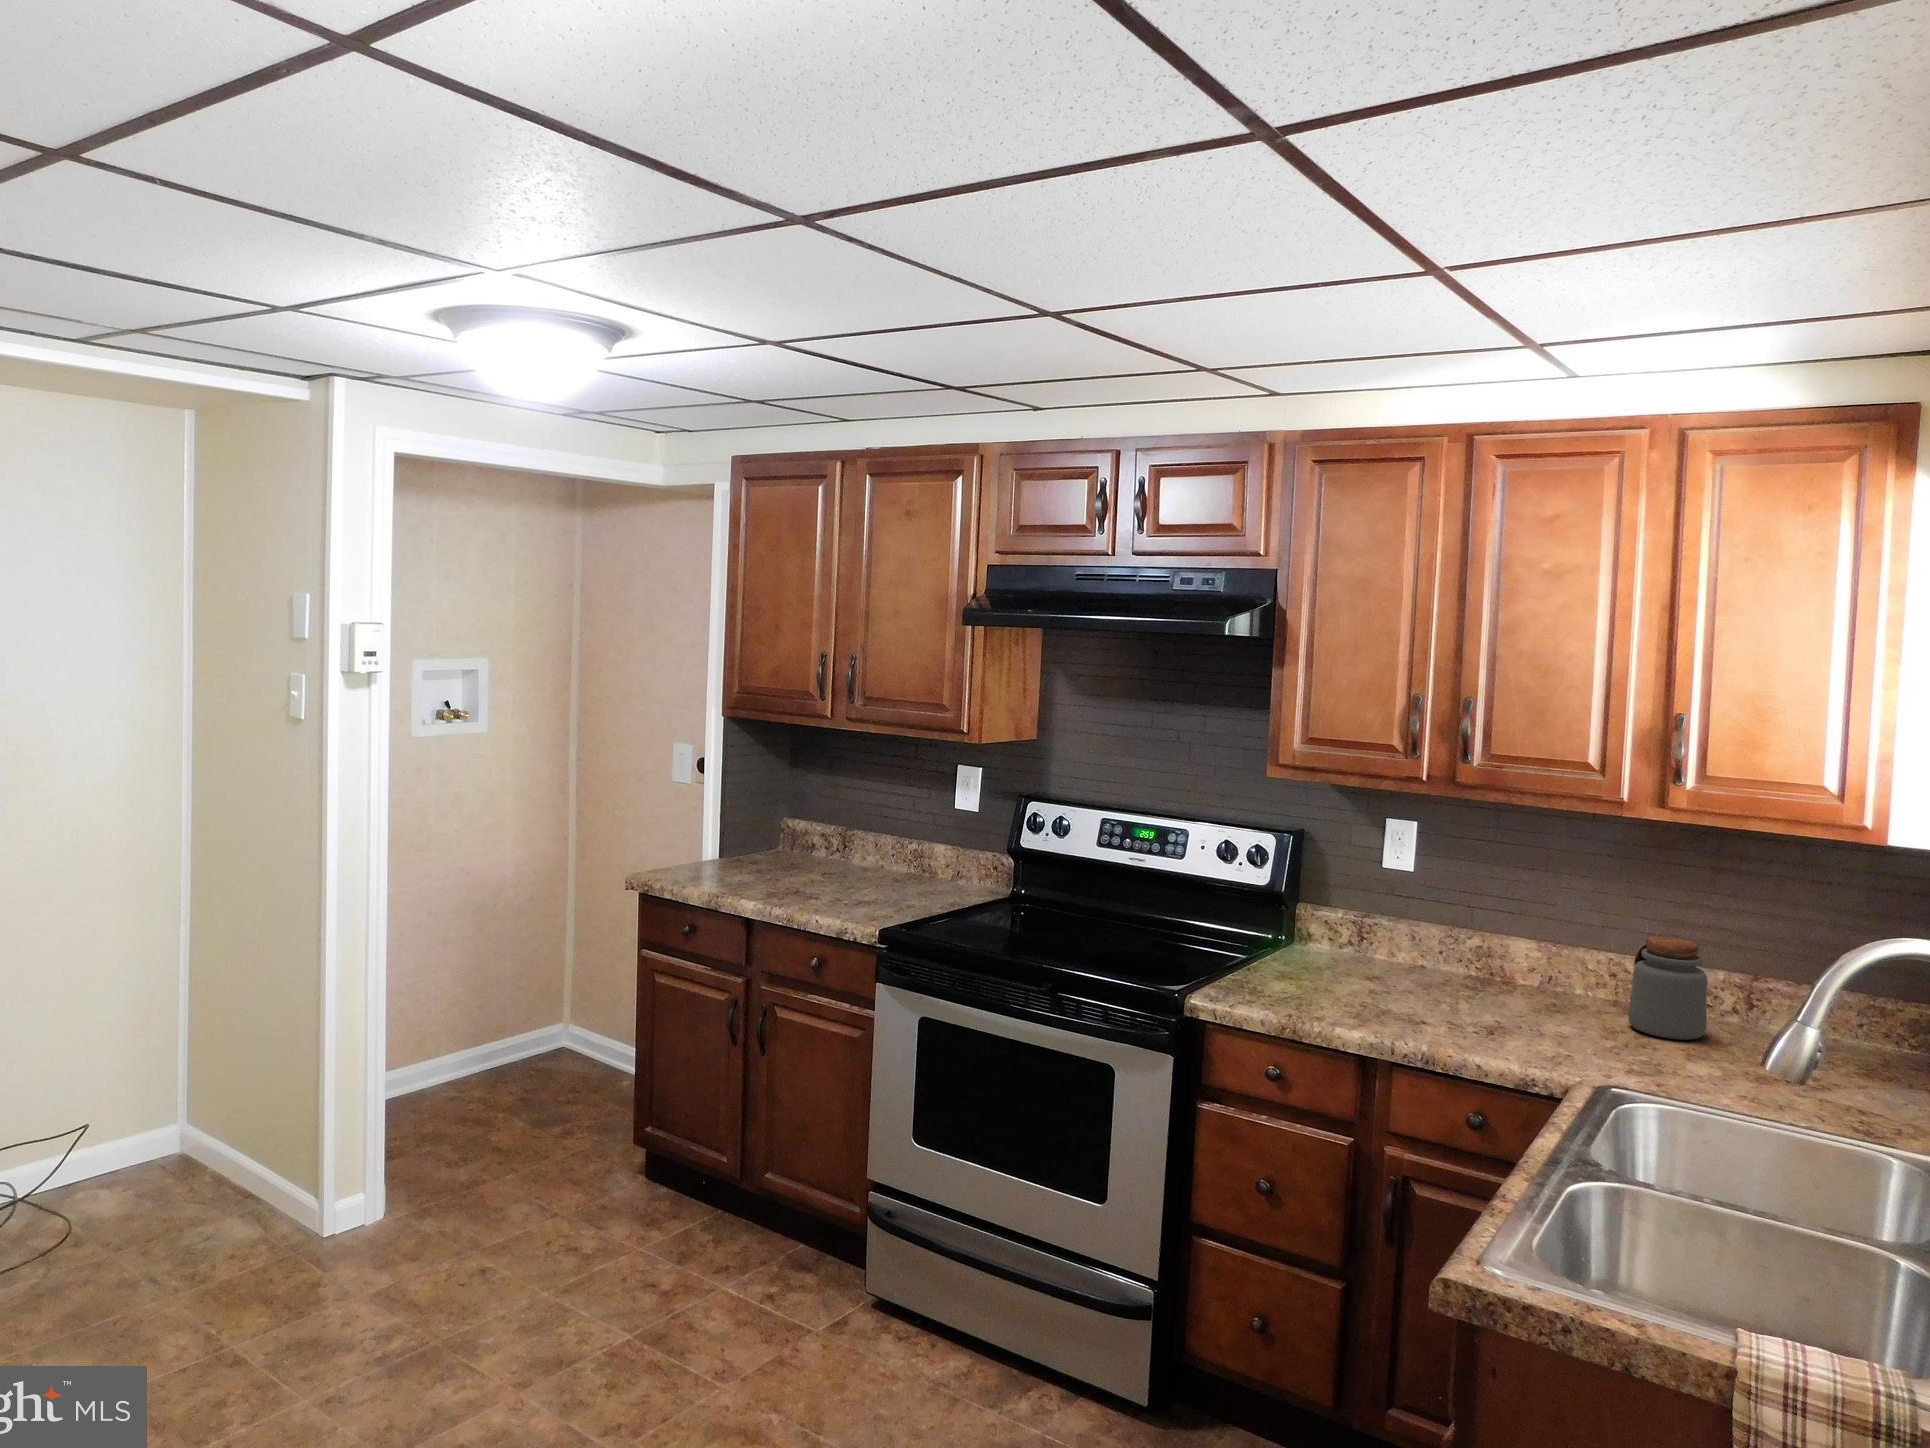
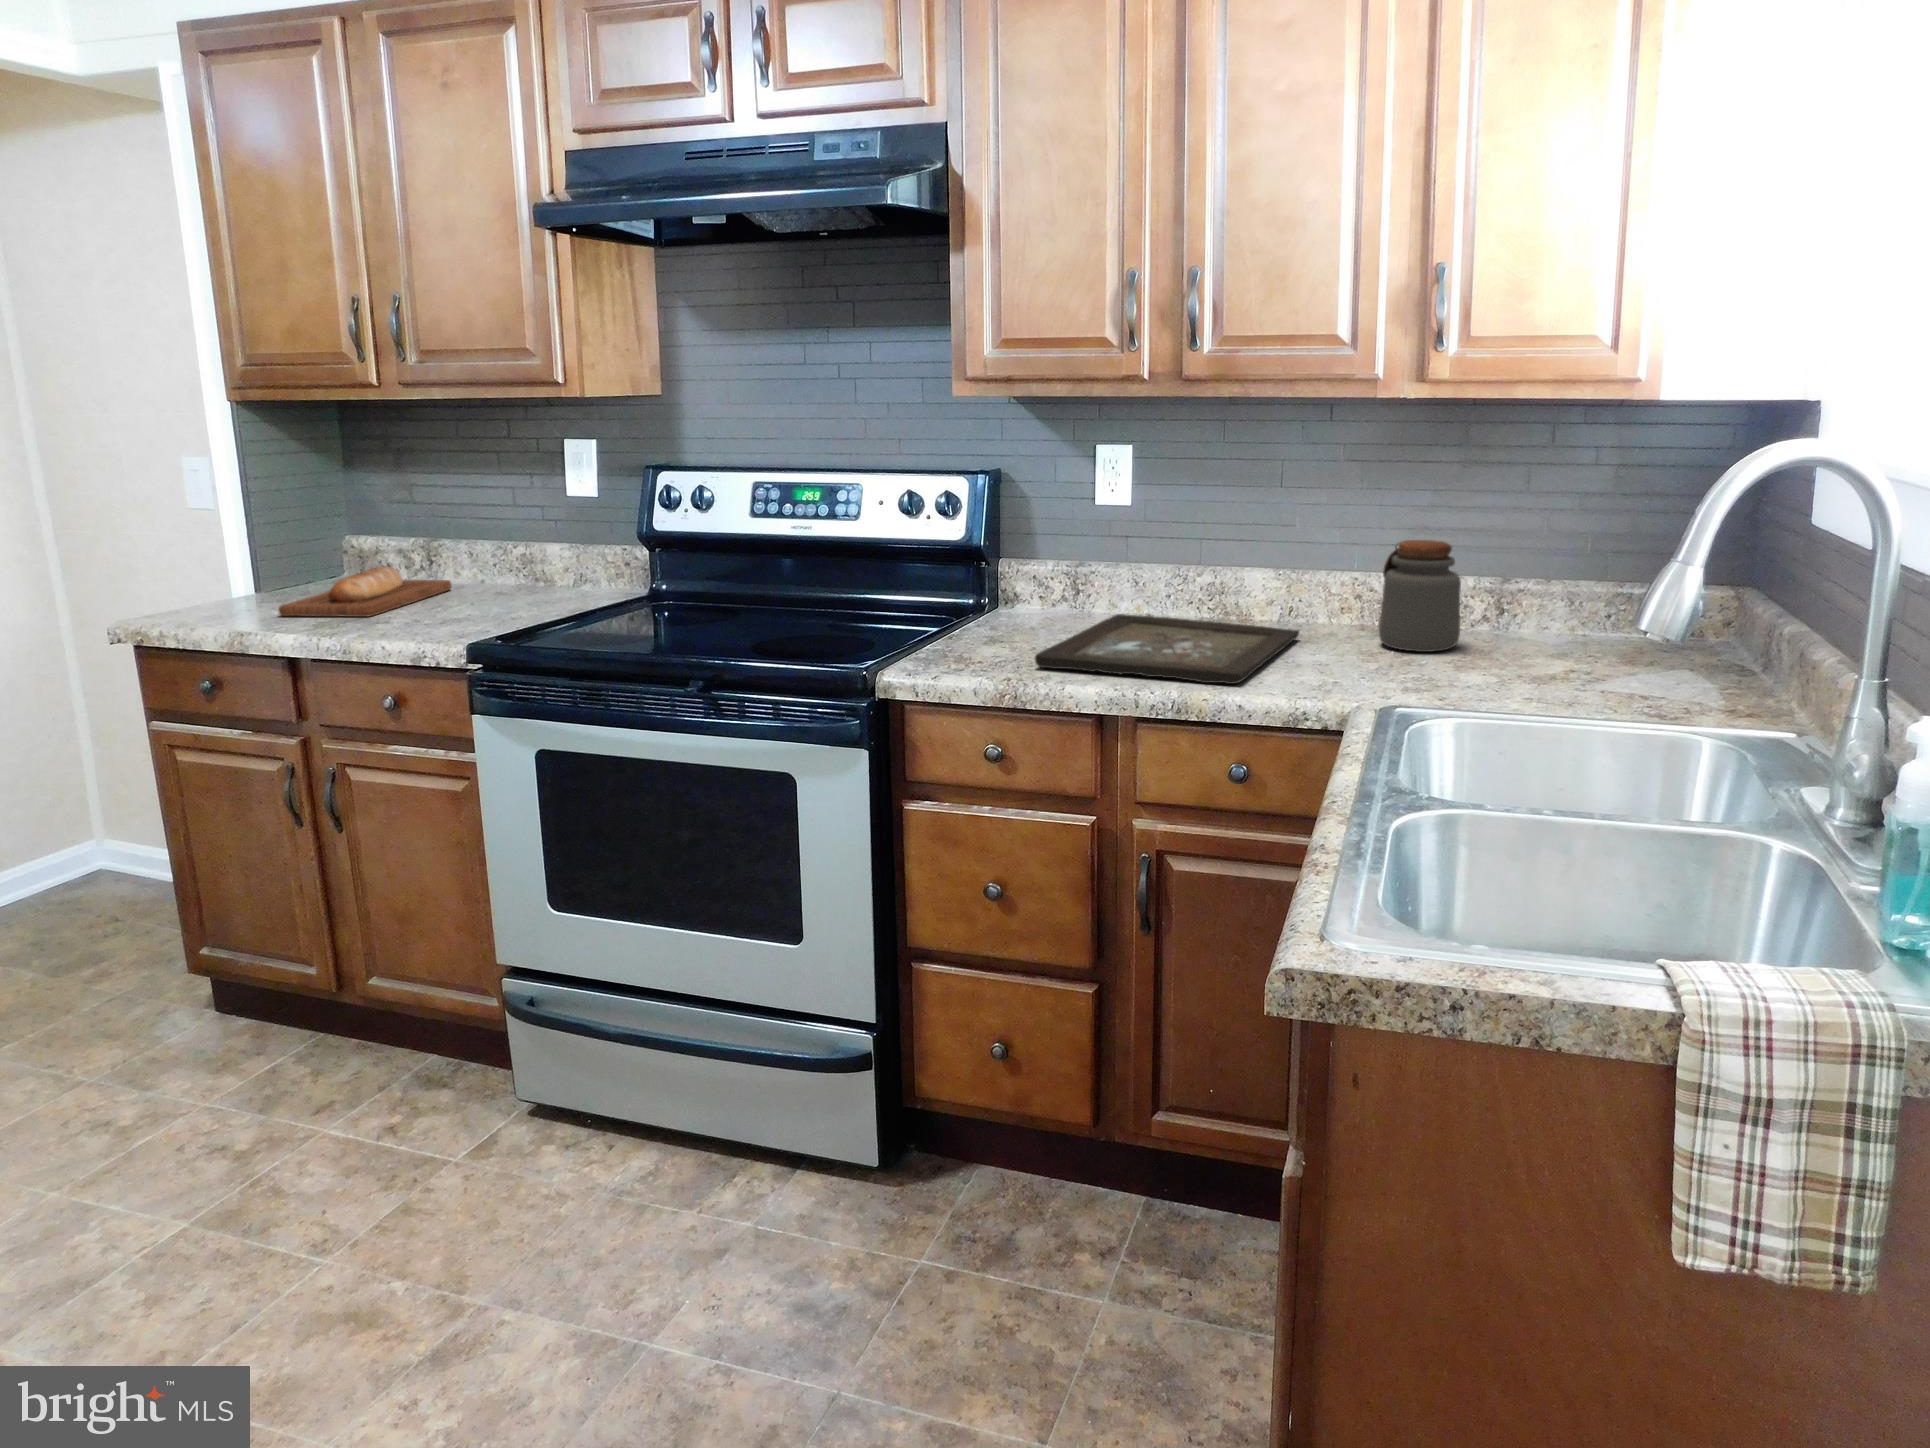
bread loaf: none [742,847,859,889] -> present [278,566,452,617]
tray: none [1312,964,1555,1046] -> present [1035,614,1299,684]

